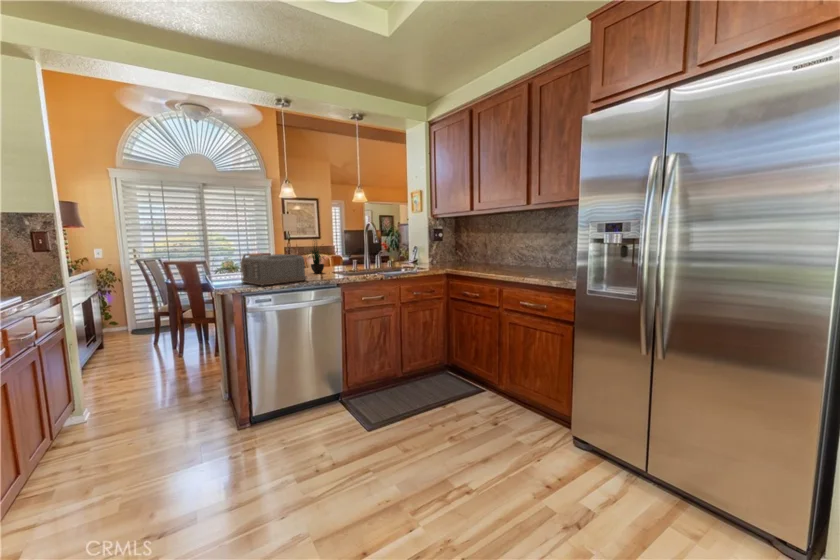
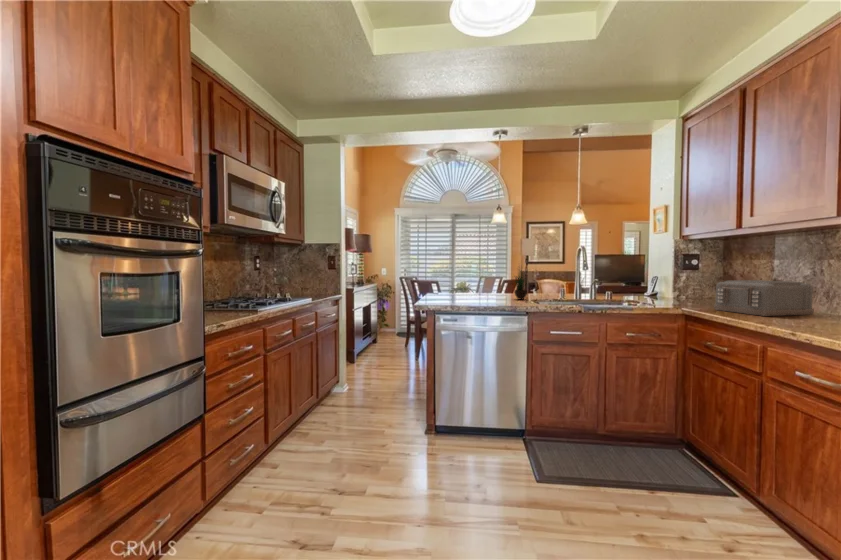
toaster: present [240,254,307,286] -> present [714,280,814,316]

